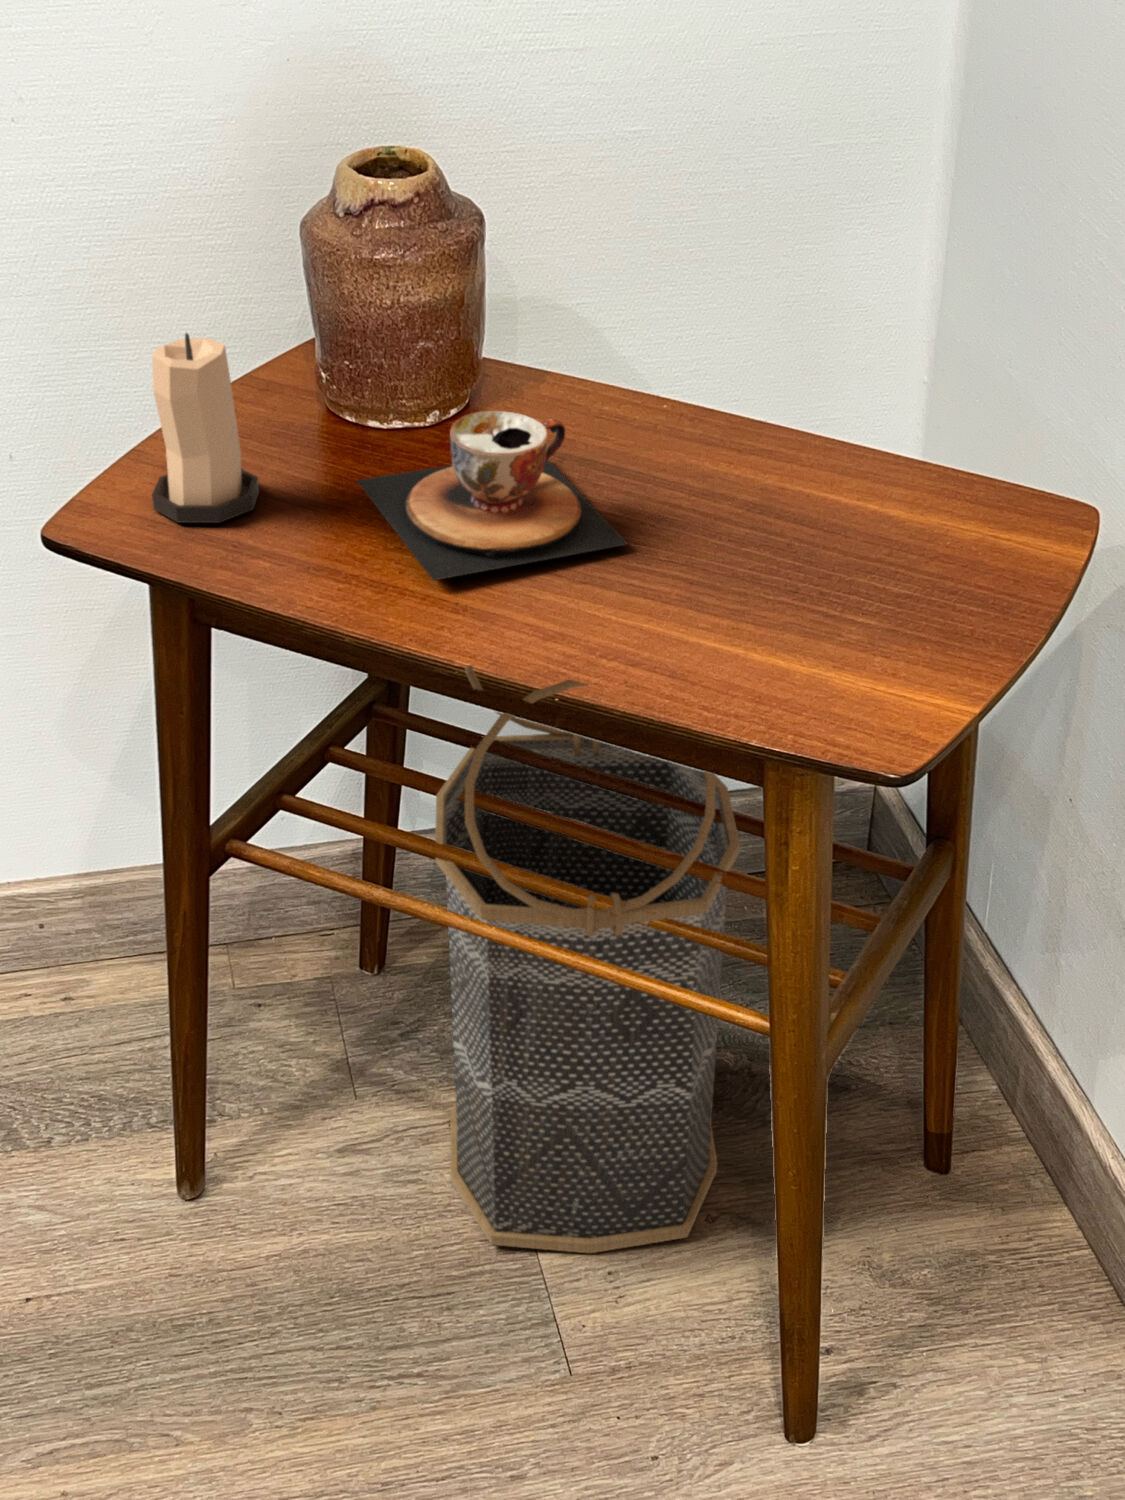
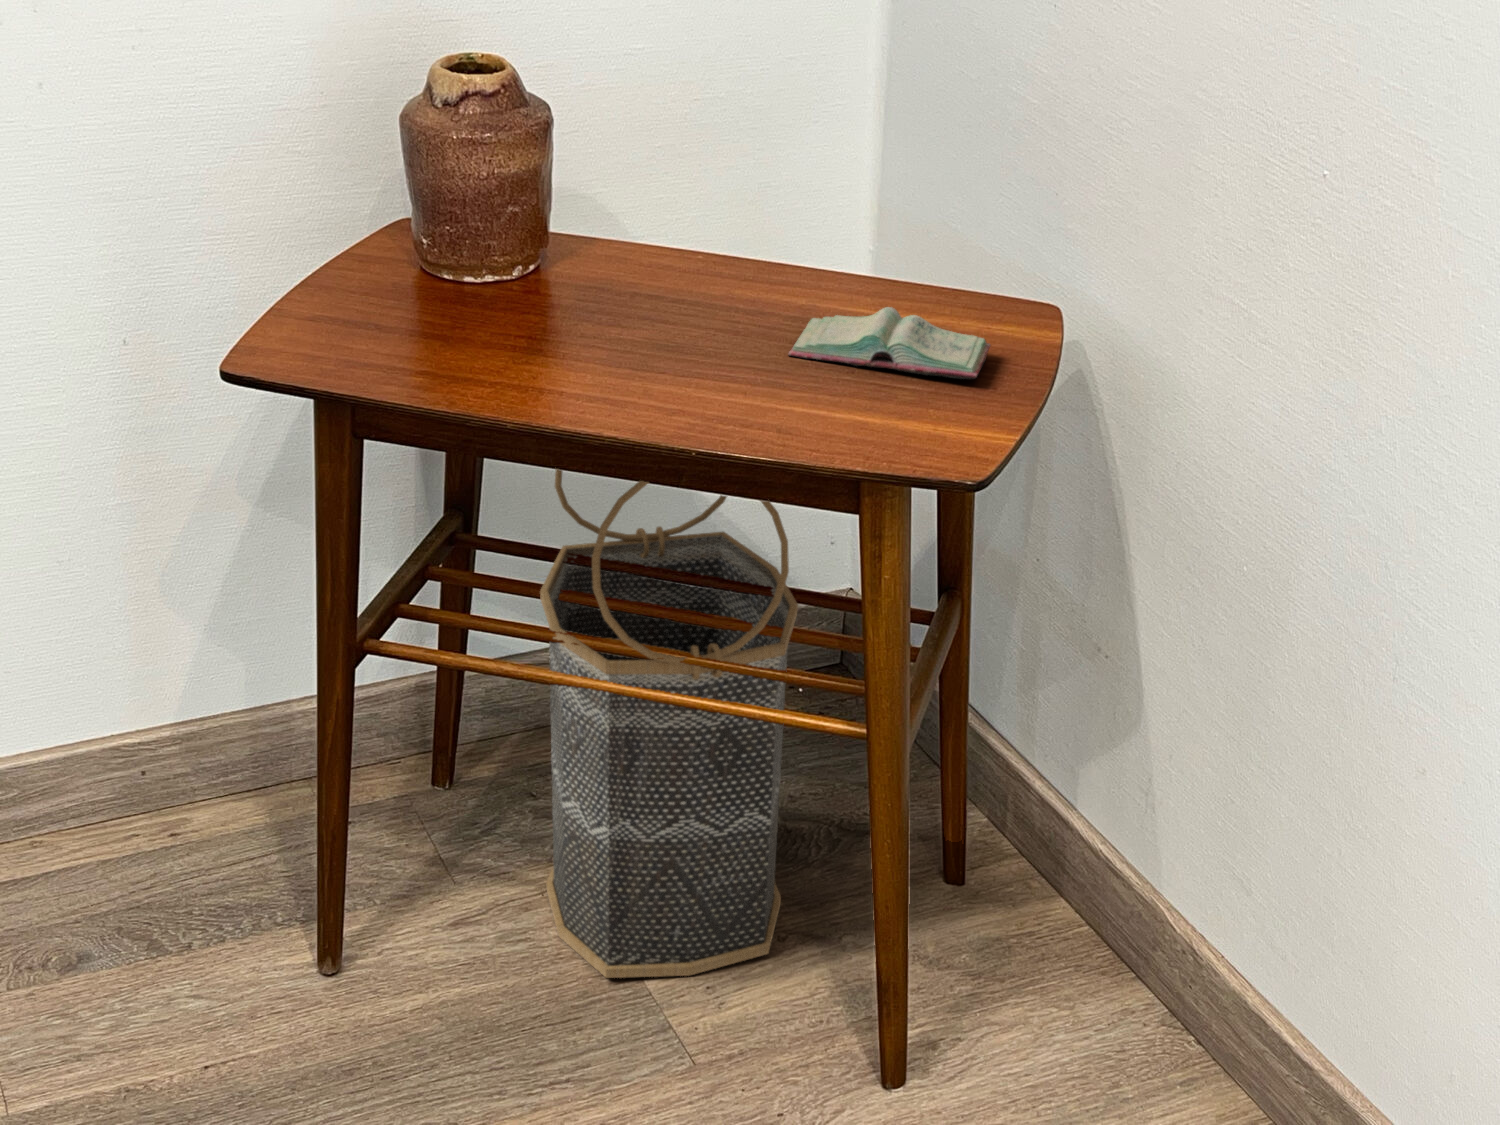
candle: present [152,333,259,523] -> none [336,191,420,346]
teacup: present [357,411,628,580] -> none [498,248,727,374]
book: none [707,502,980,614] -> present [788,307,991,379]

